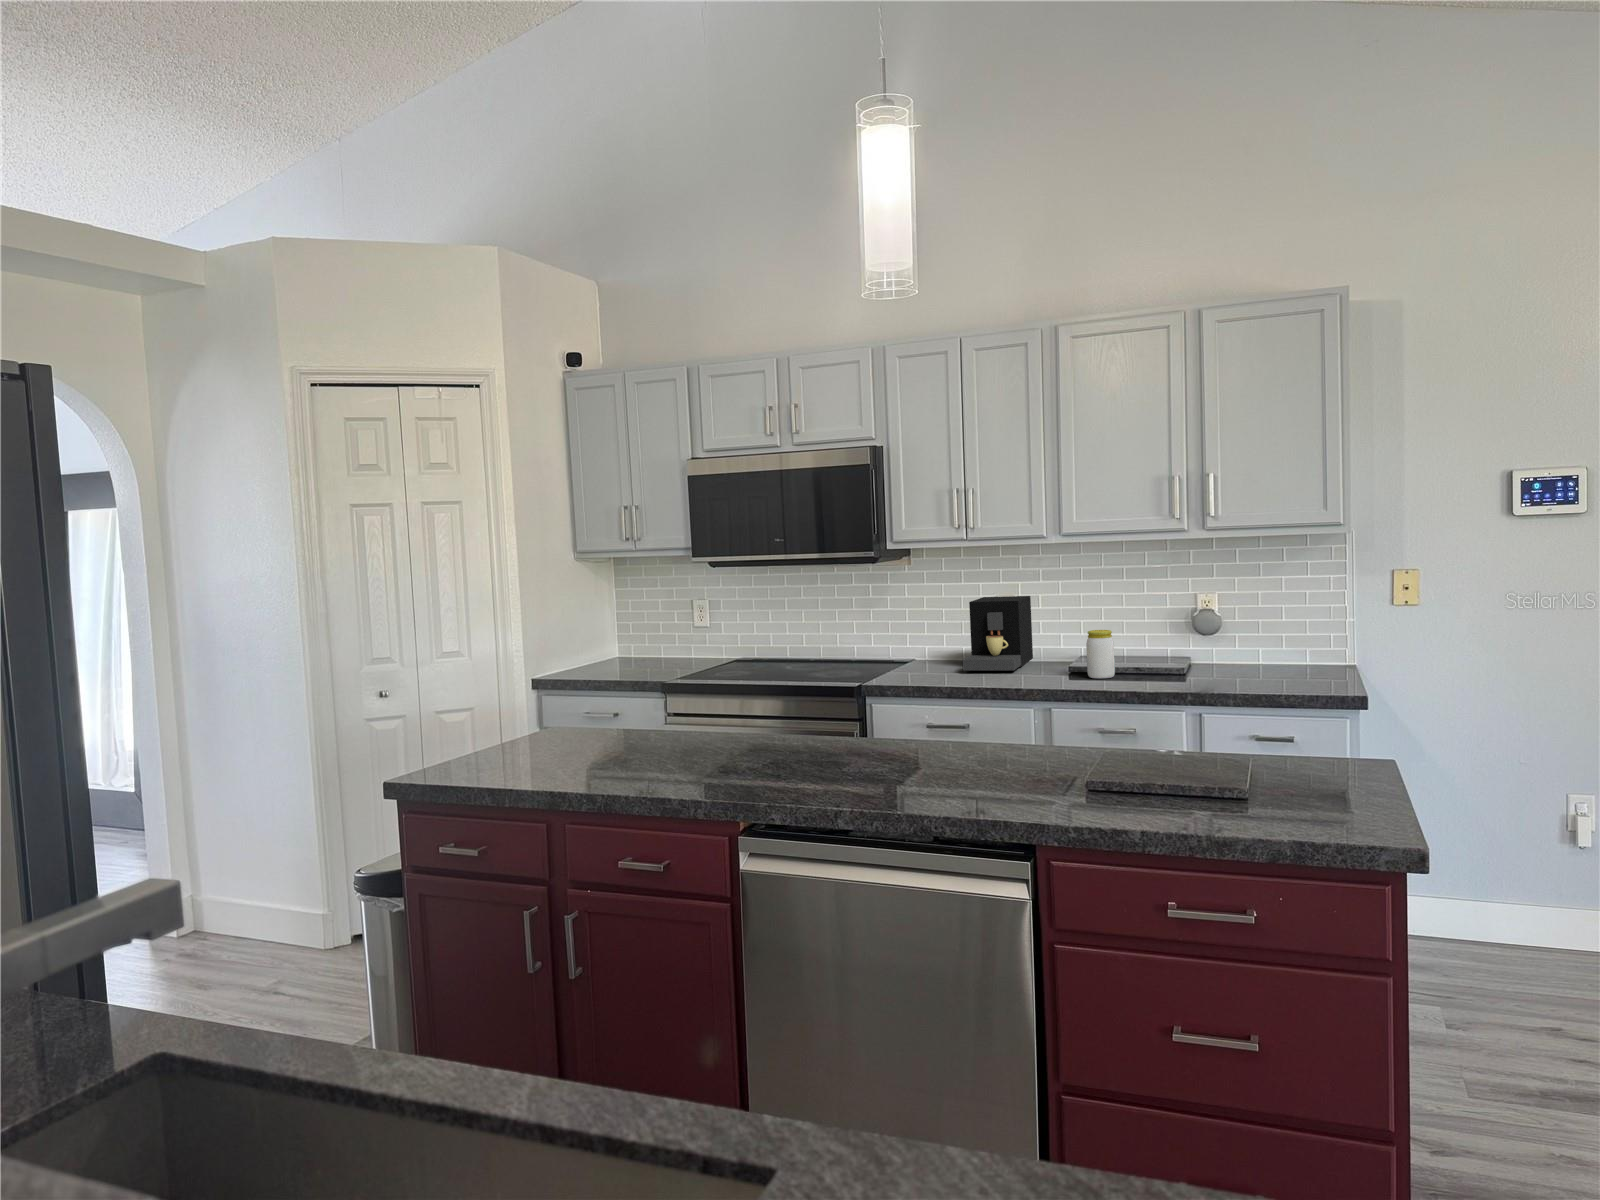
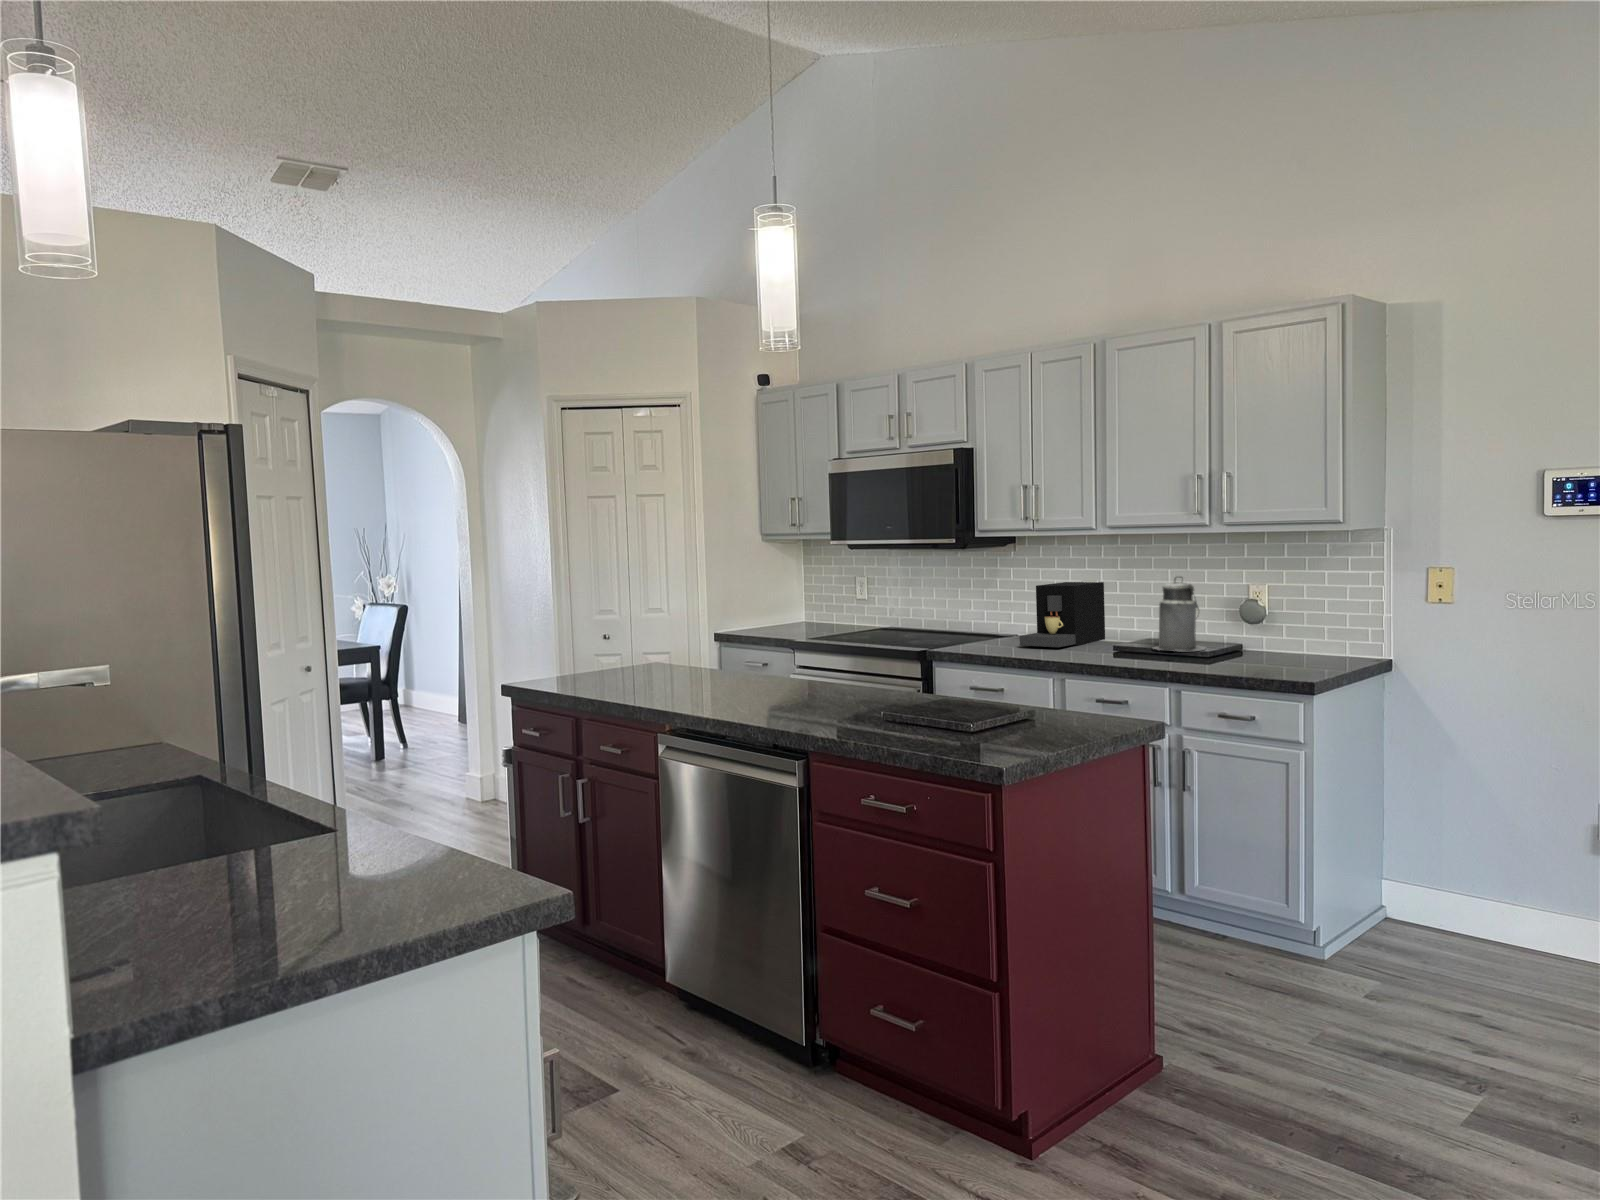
canister: none [1117,586,1176,668] -> present [1154,576,1206,651]
jar: present [1086,630,1115,678] -> none [1105,614,1130,657]

